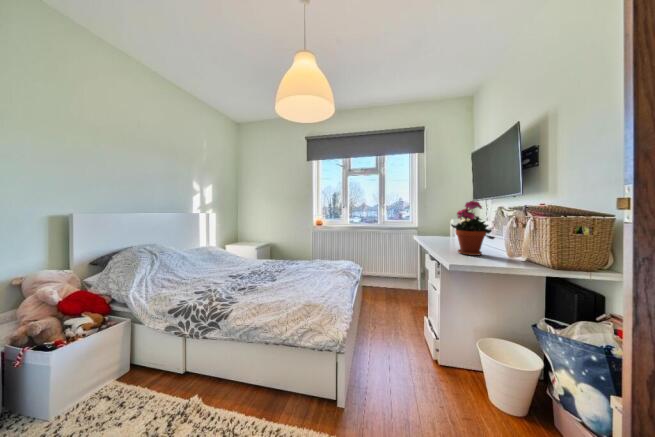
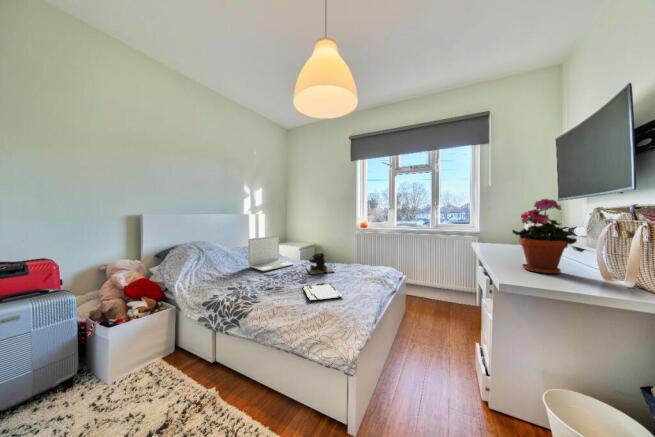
laptop: none [208,235,258,272] -> present [248,236,293,271]
teddy bear: none [272,249,303,271] -> present [307,252,334,274]
tray: none [277,276,320,295] -> present [303,283,342,300]

